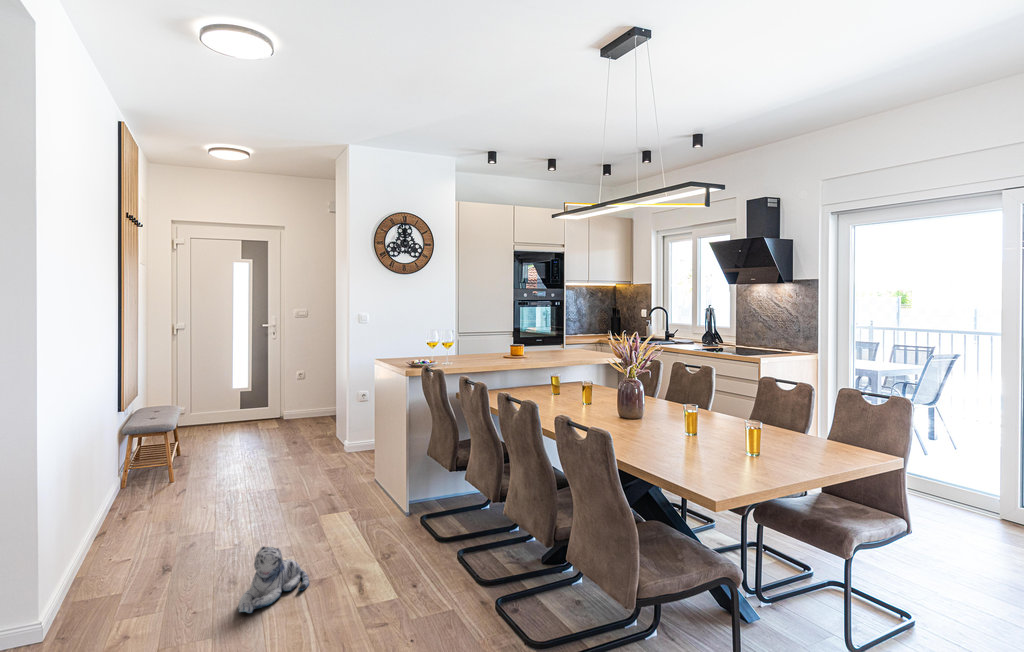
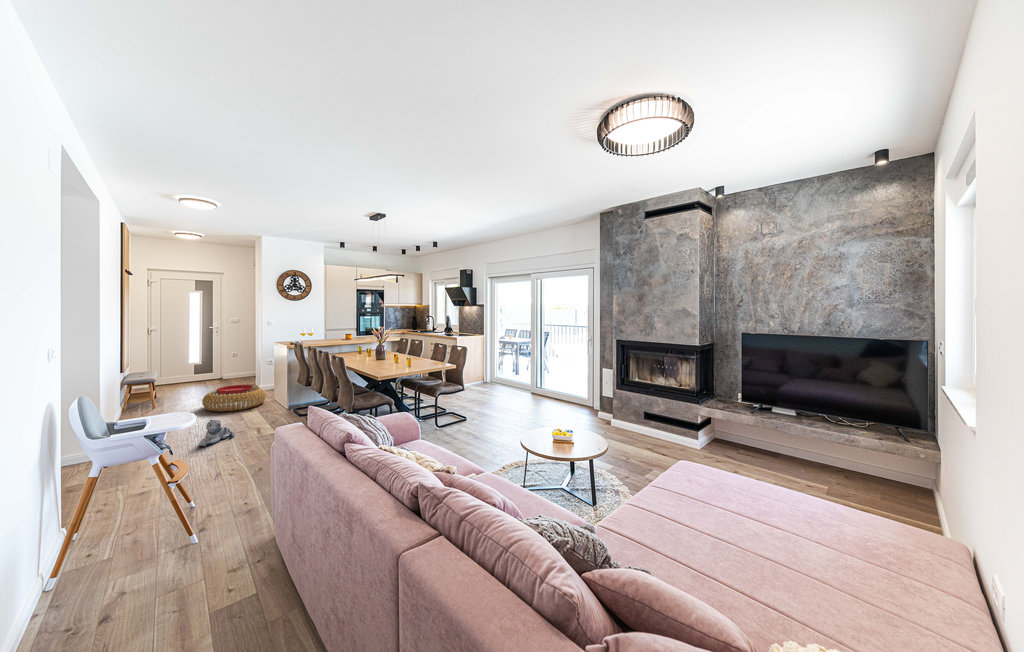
pouf: none [249,445,359,503] -> present [202,385,266,411]

